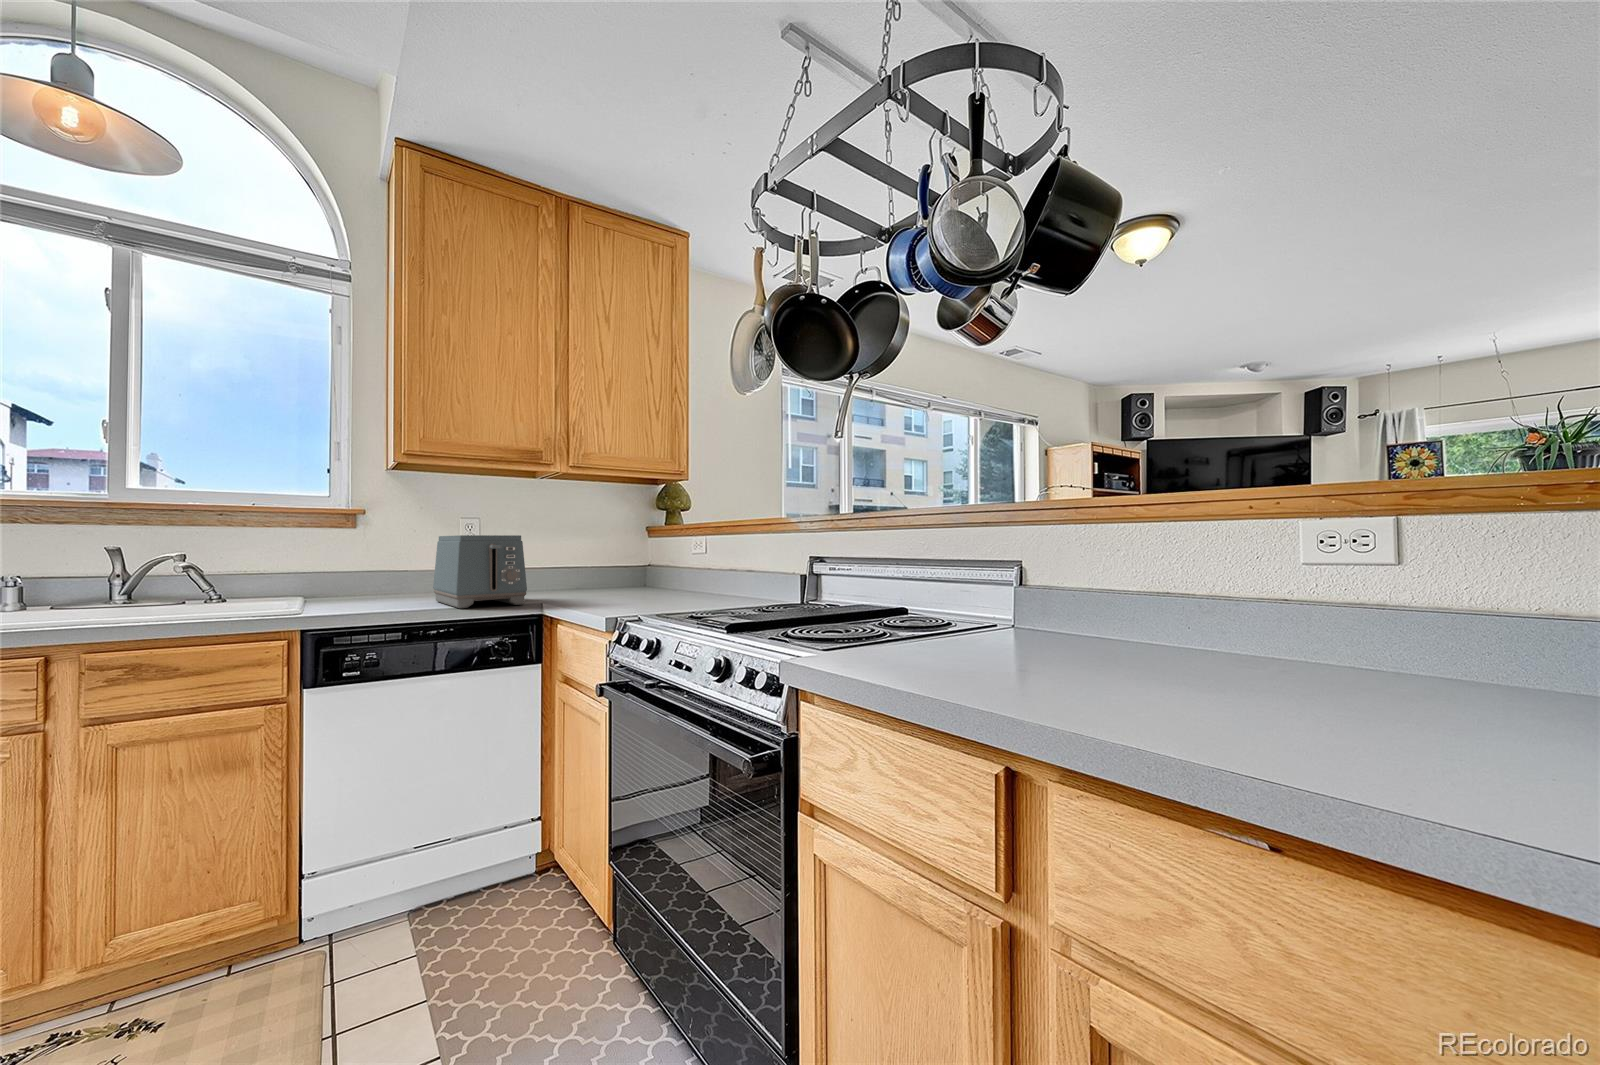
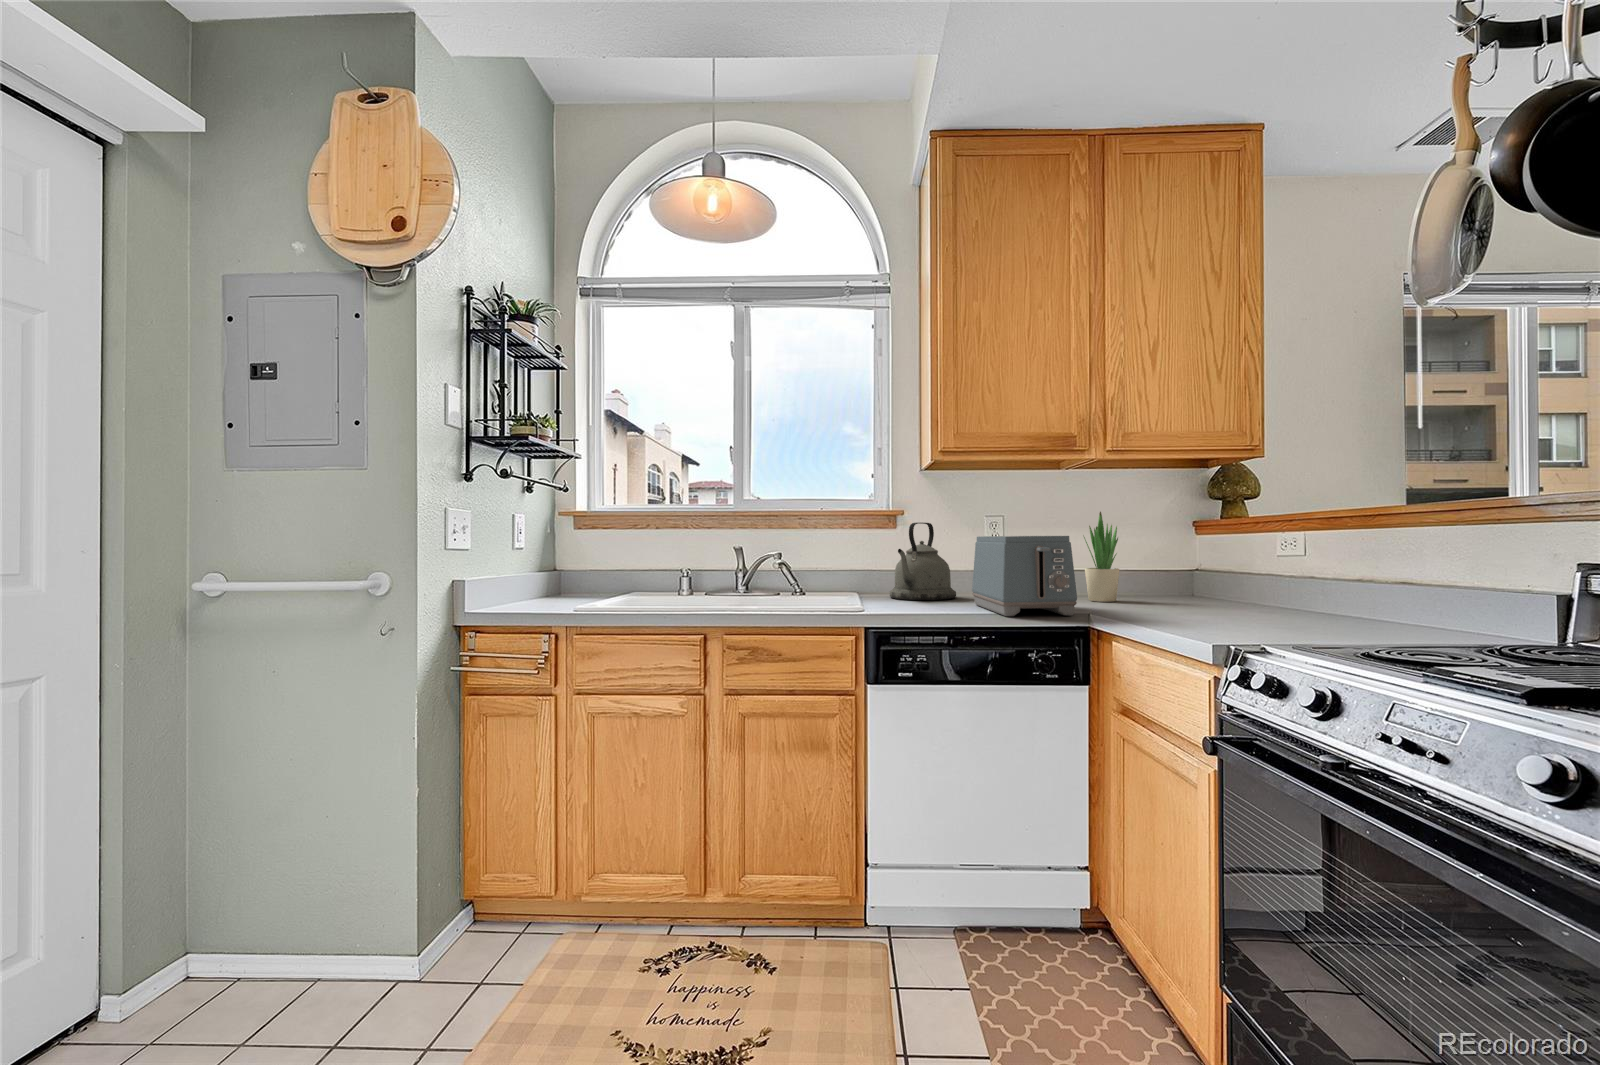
potted plant: none [545,516,575,594] -> present [1084,512,1119,602]
kettle: none [342,522,421,601] -> present [890,523,956,600]

